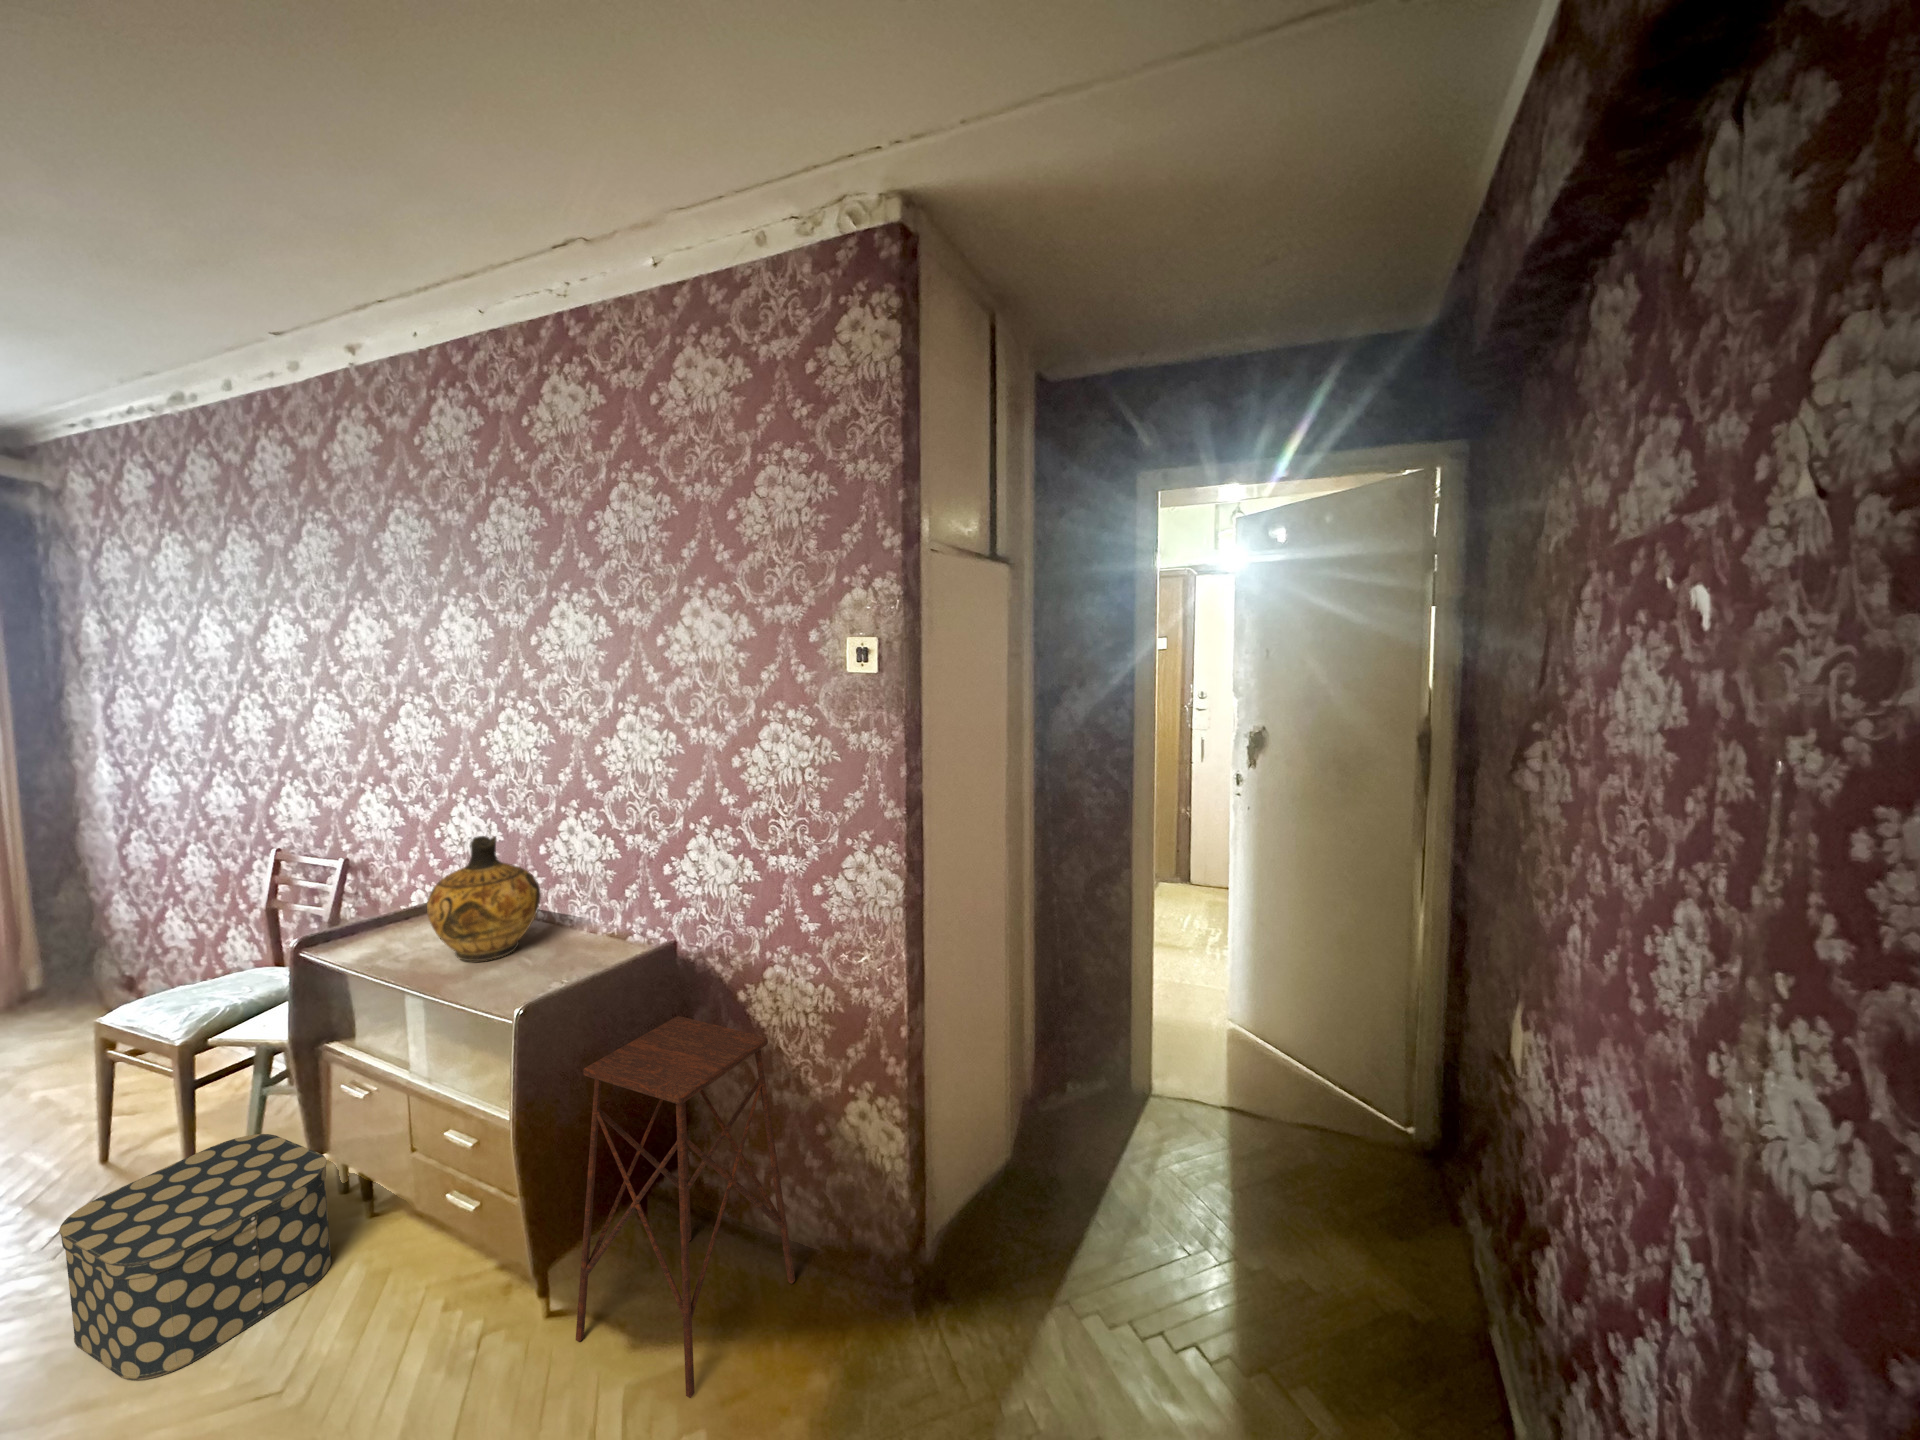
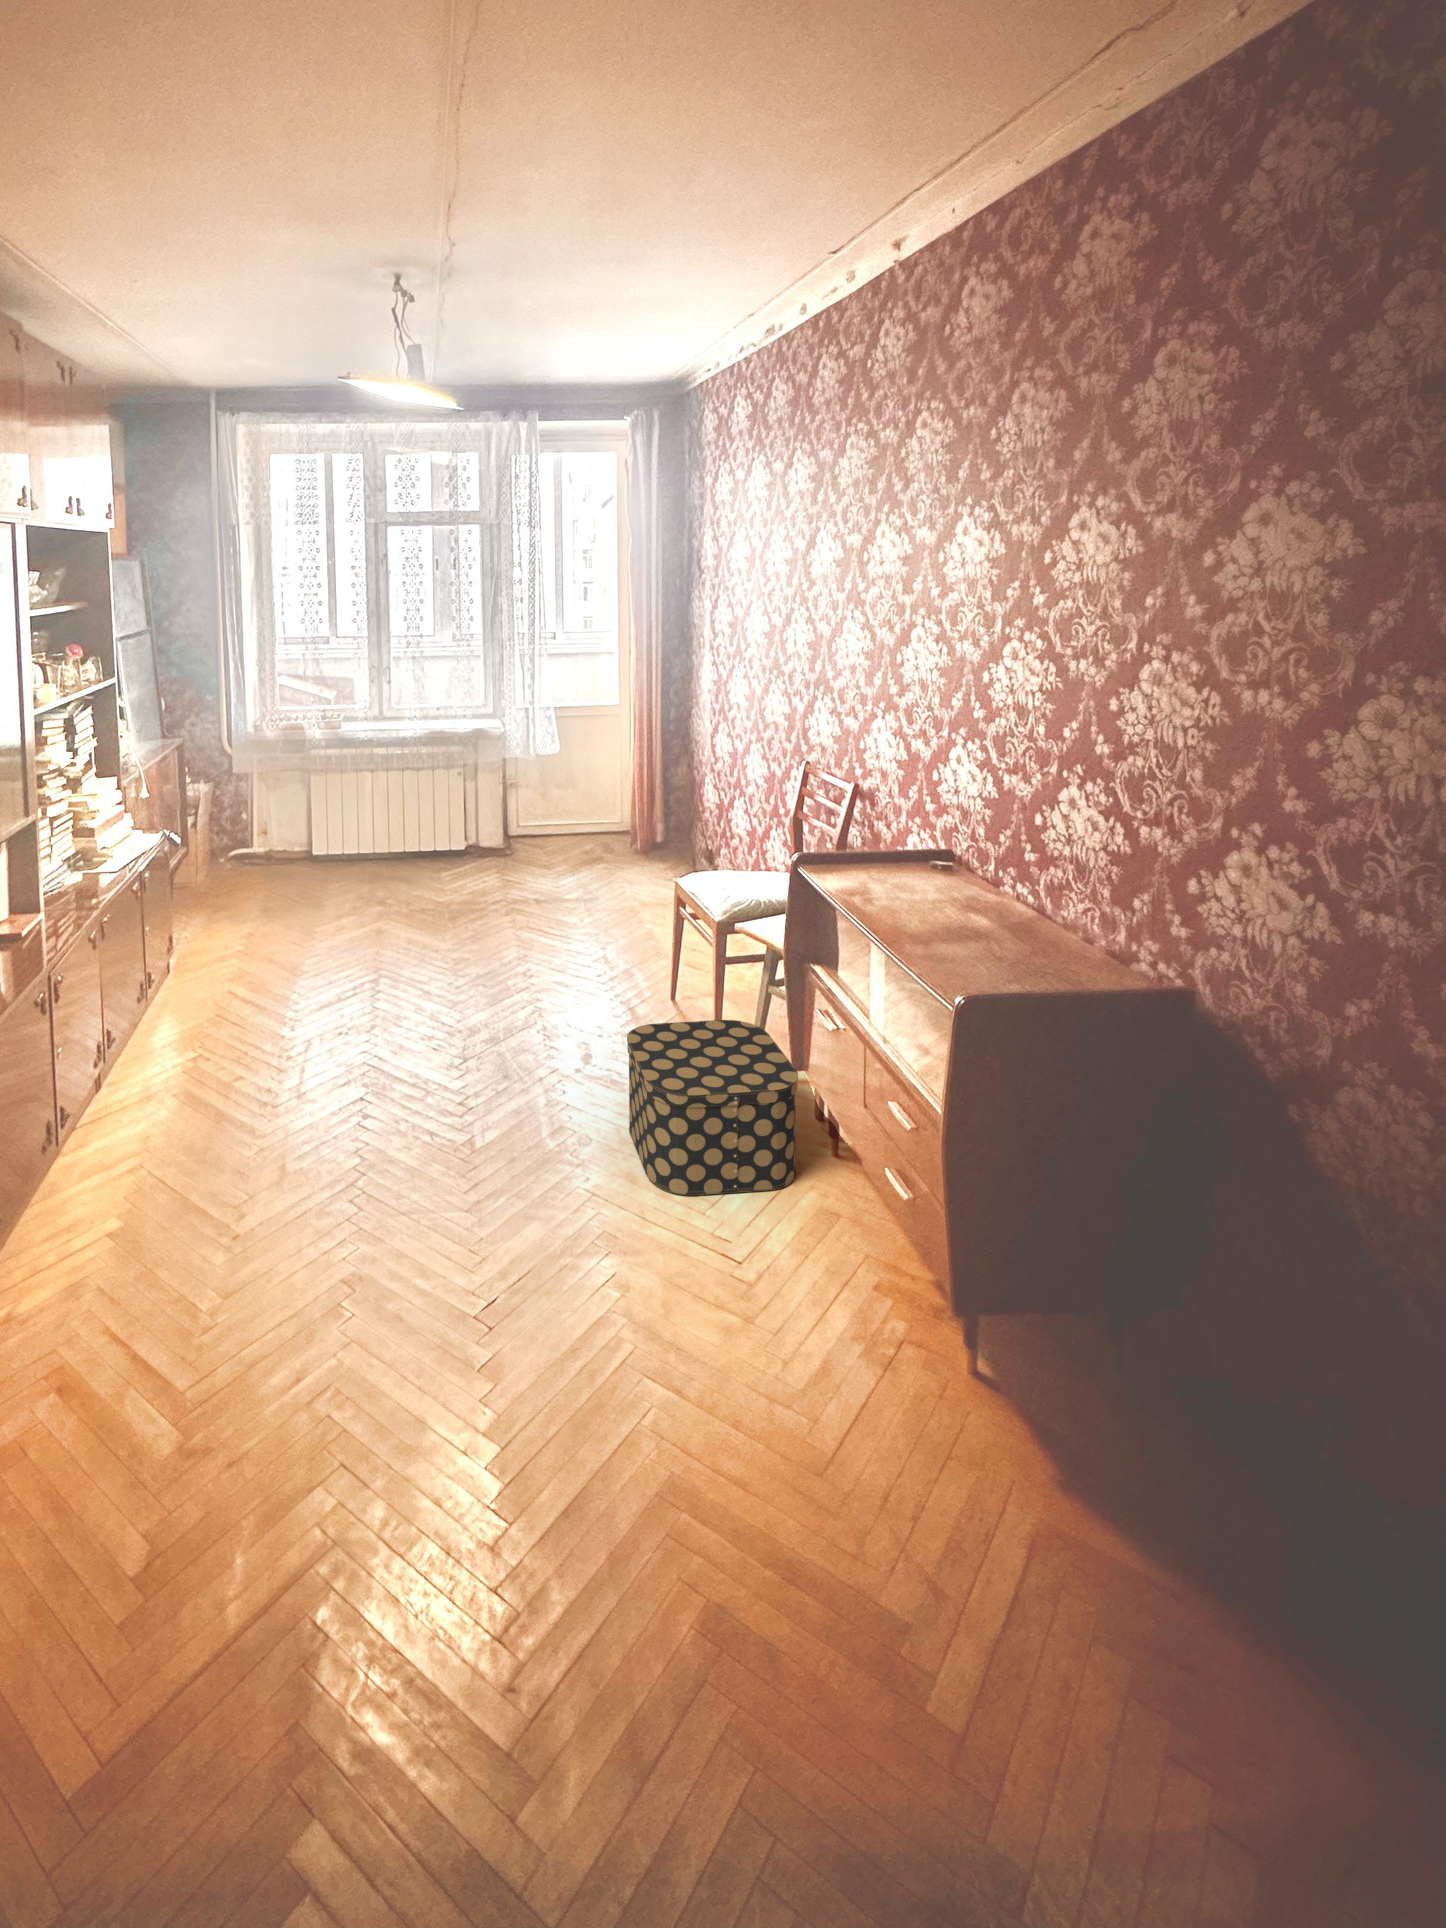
ceramic jug: present [427,836,541,961] -> none [898,788,1024,934]
side table: present [576,1016,795,1398] -> none [995,1096,1346,1616]

